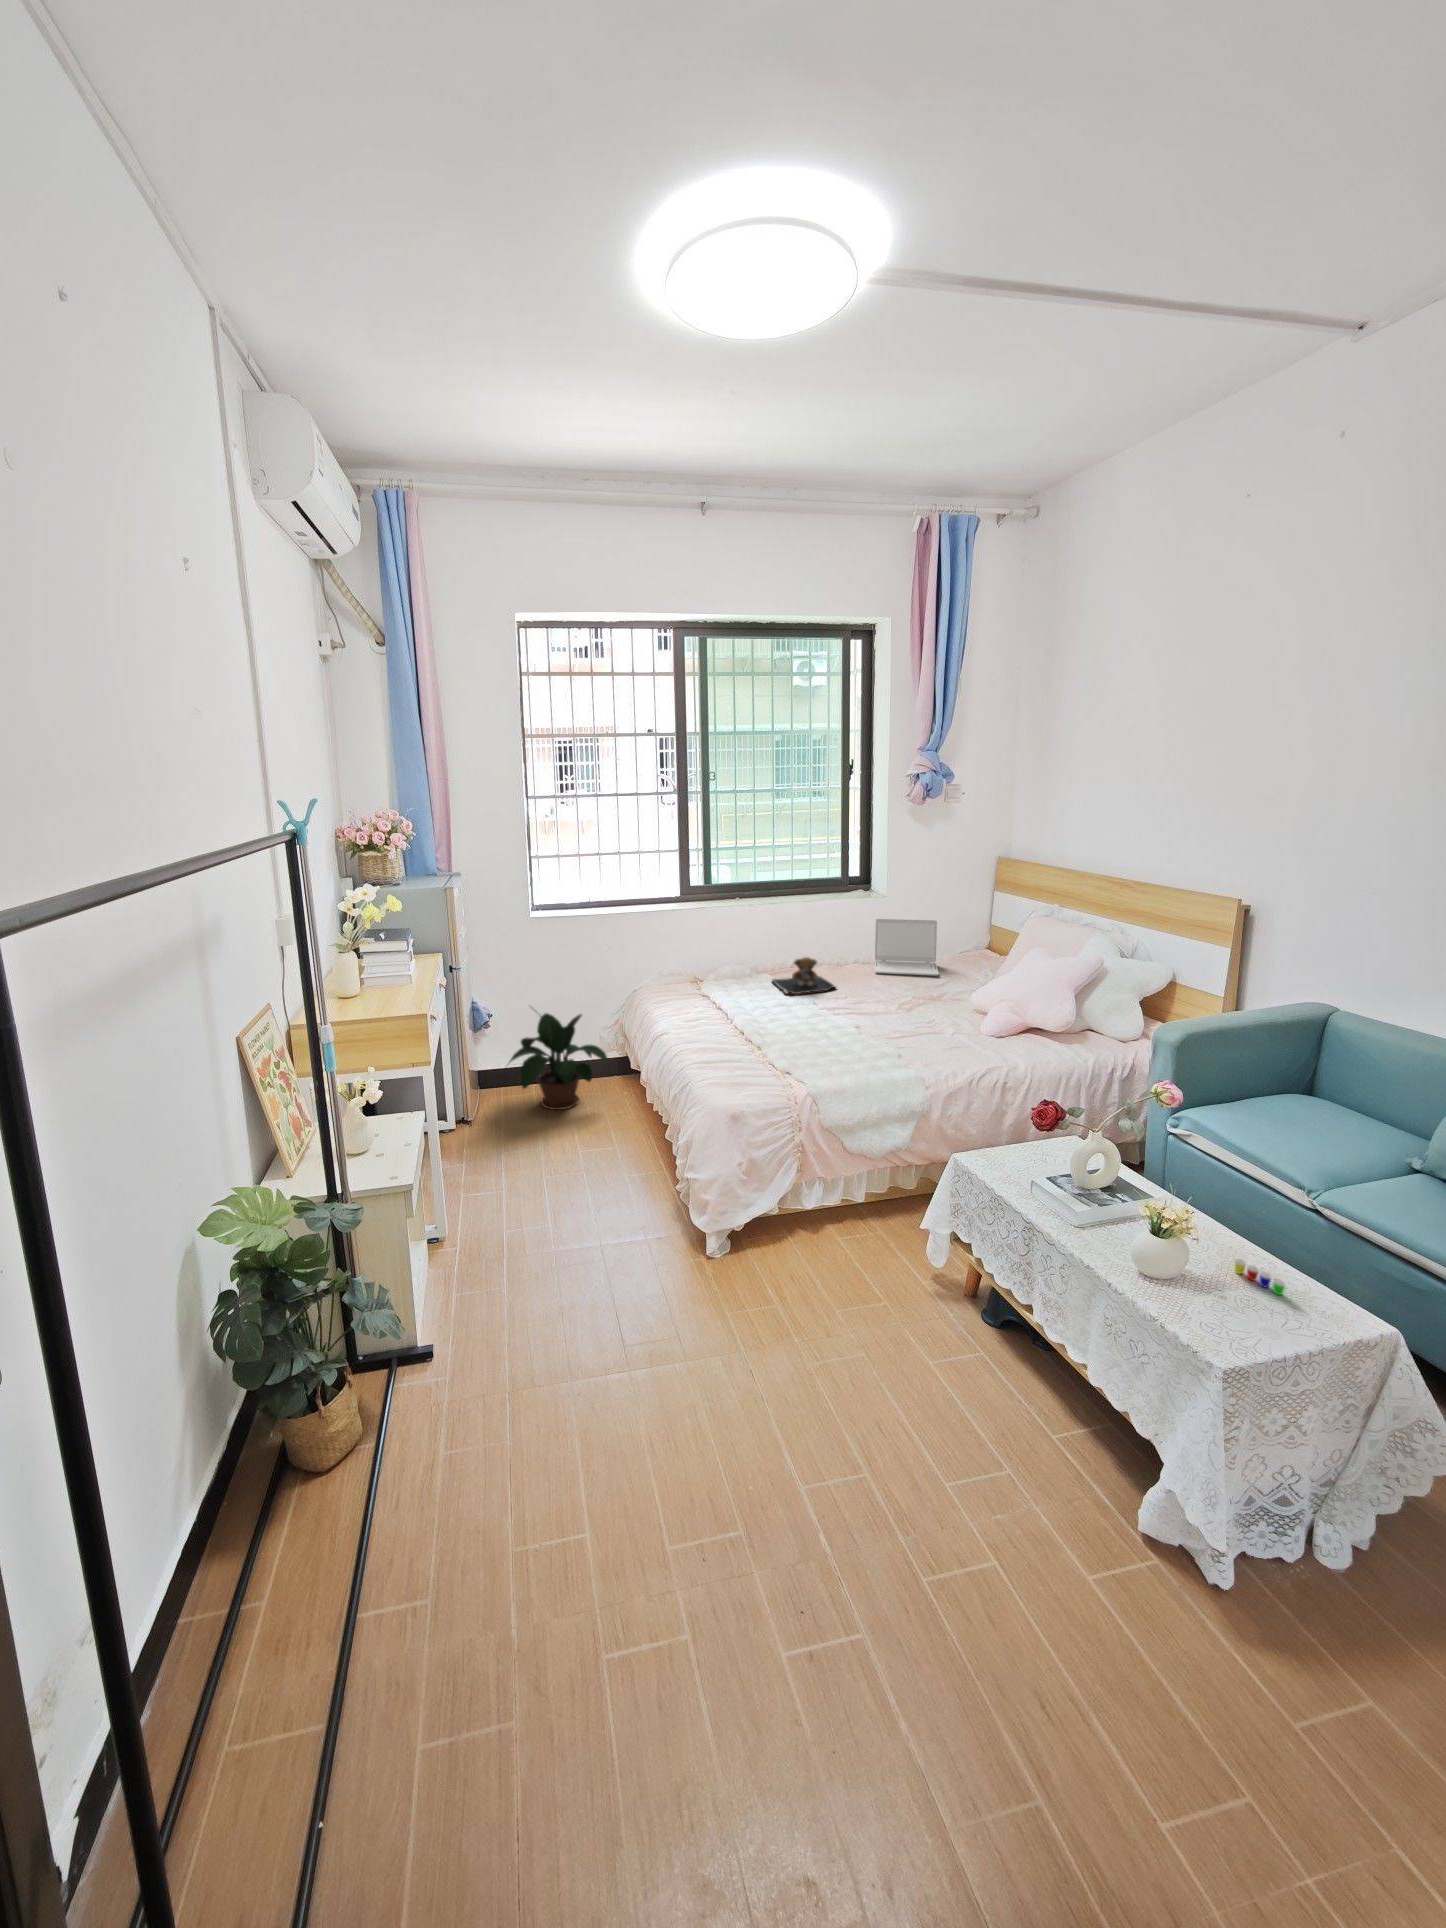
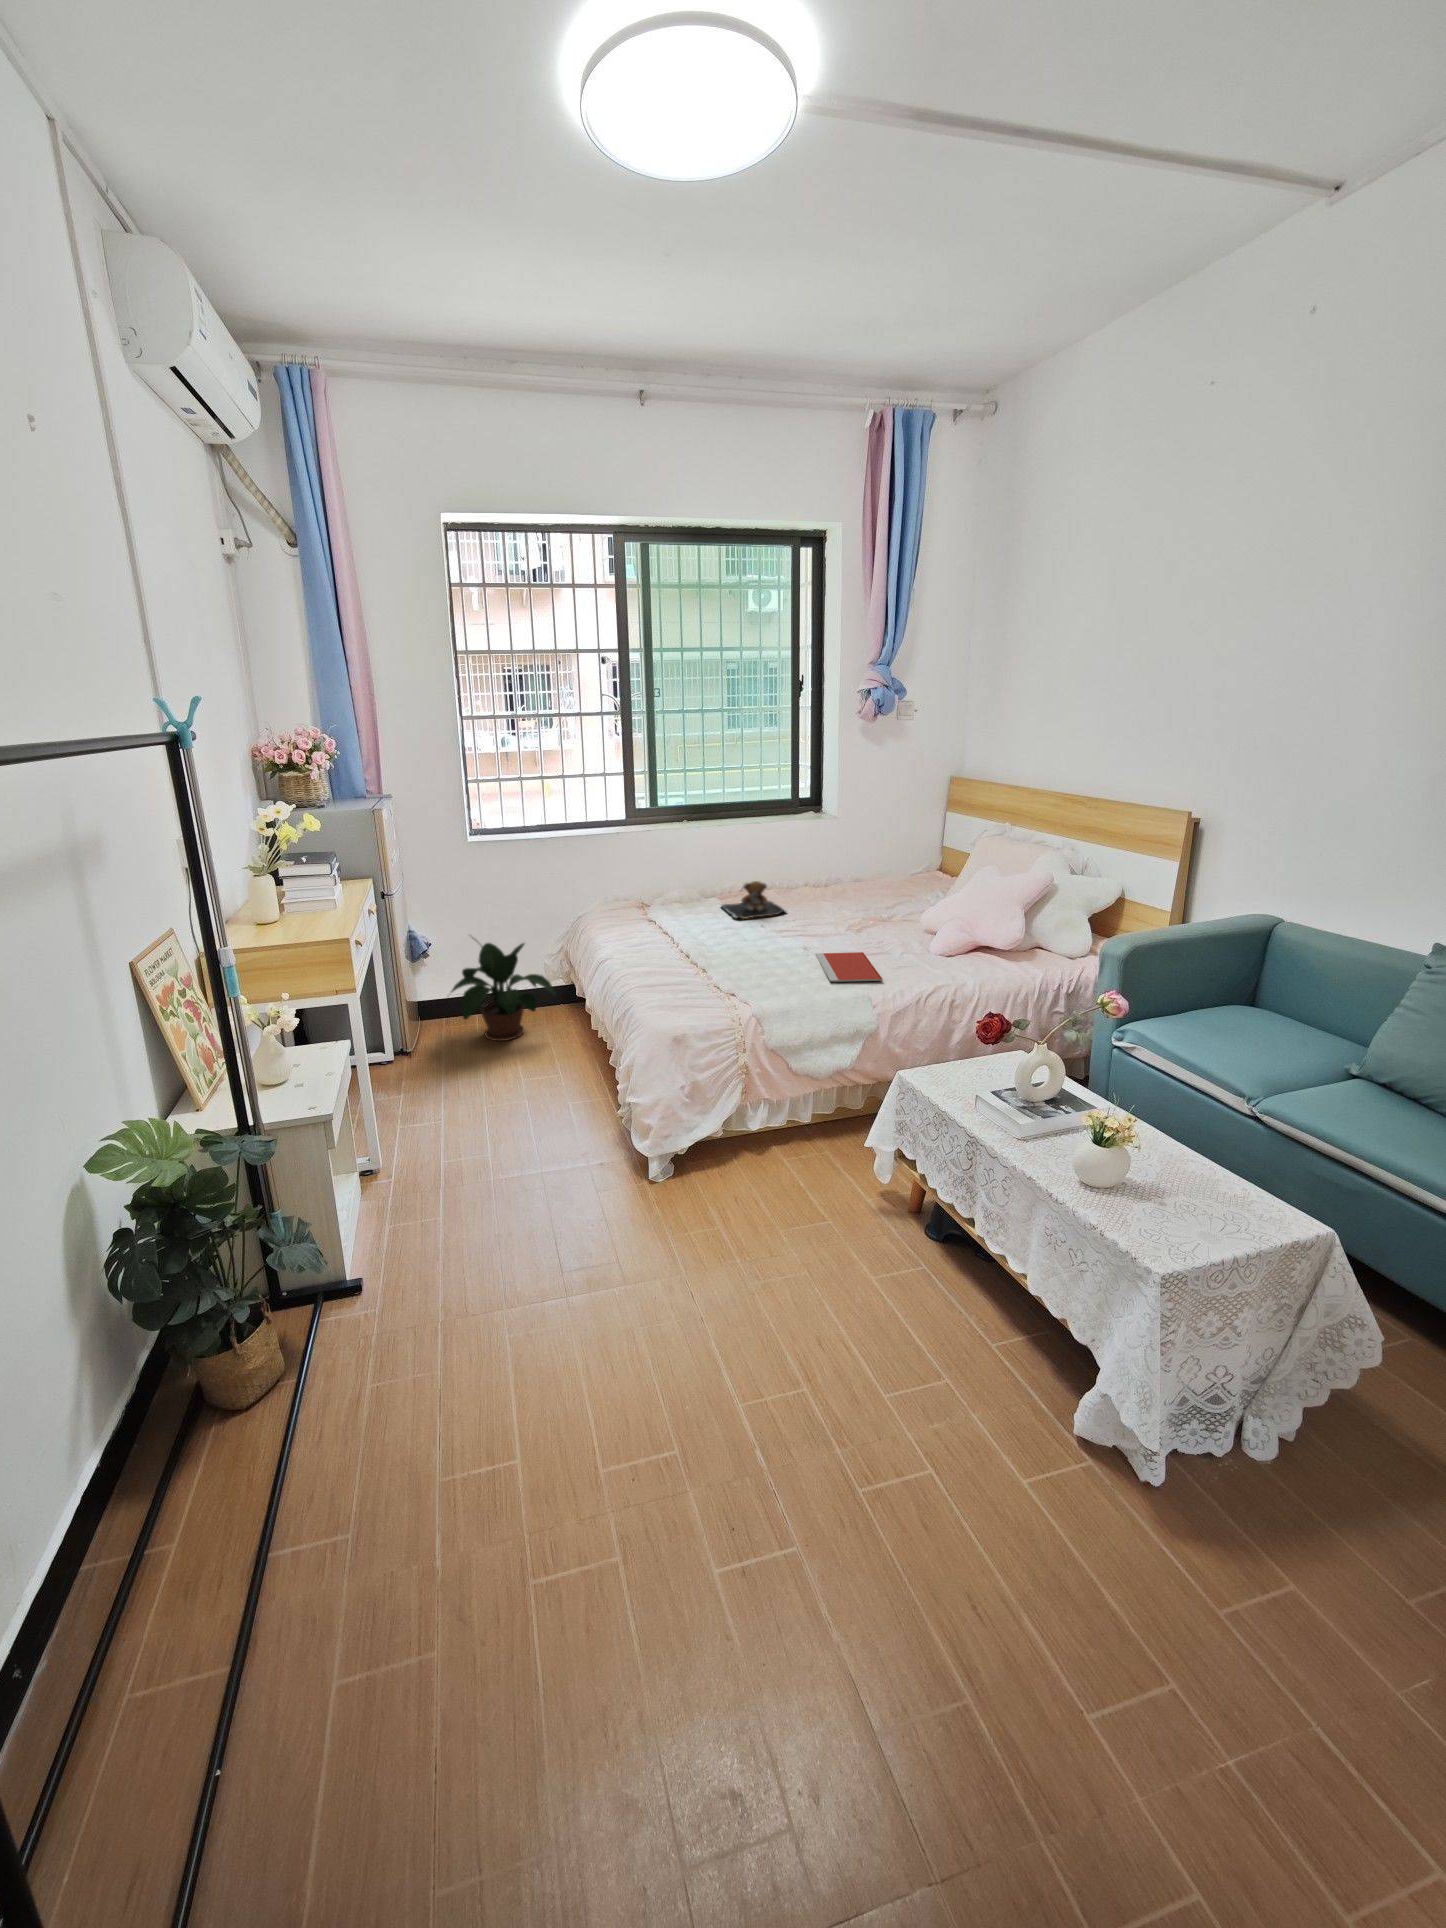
laptop: present [875,919,939,976] -> none [826,842,890,899]
notebook: none [867,1031,934,1061] -> present [816,952,883,982]
cup: present [1234,1259,1286,1295] -> none [1175,1165,1226,1200]

